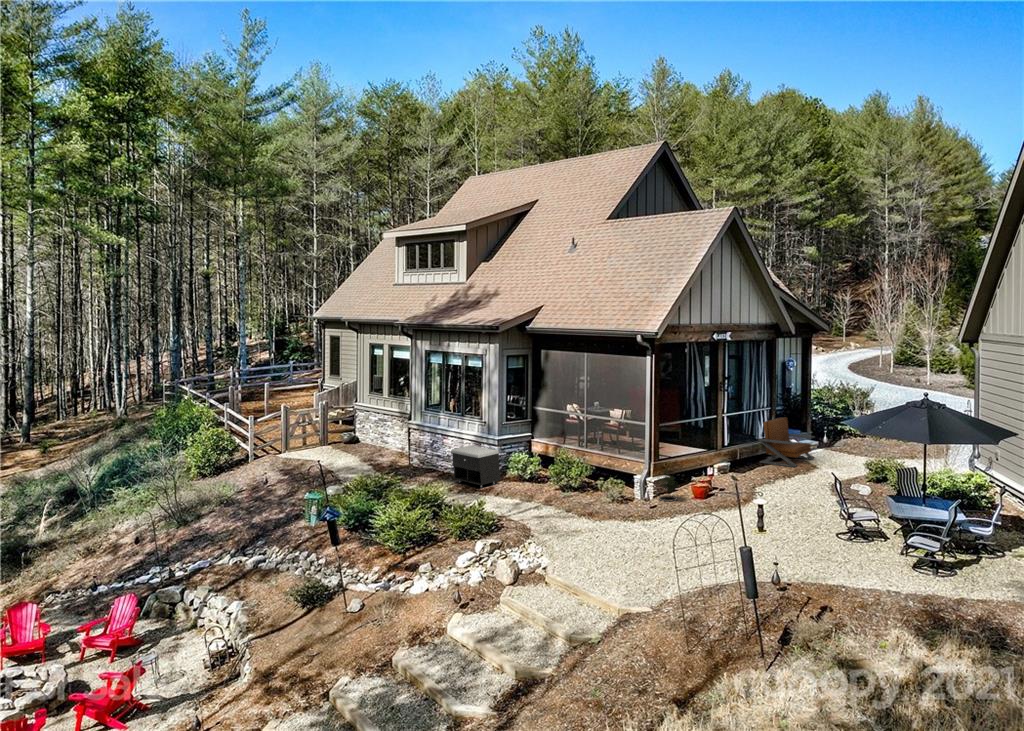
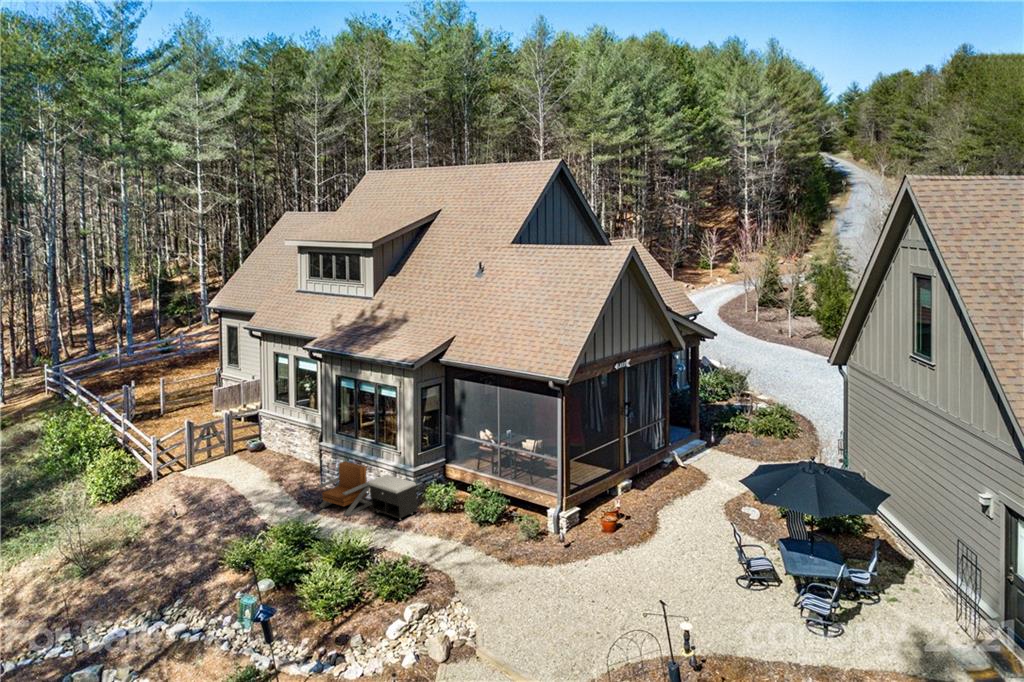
lounge chair: present [758,417,815,467] -> present [318,461,372,516]
potted tree: present [659,469,677,502] -> none [568,503,589,535]

